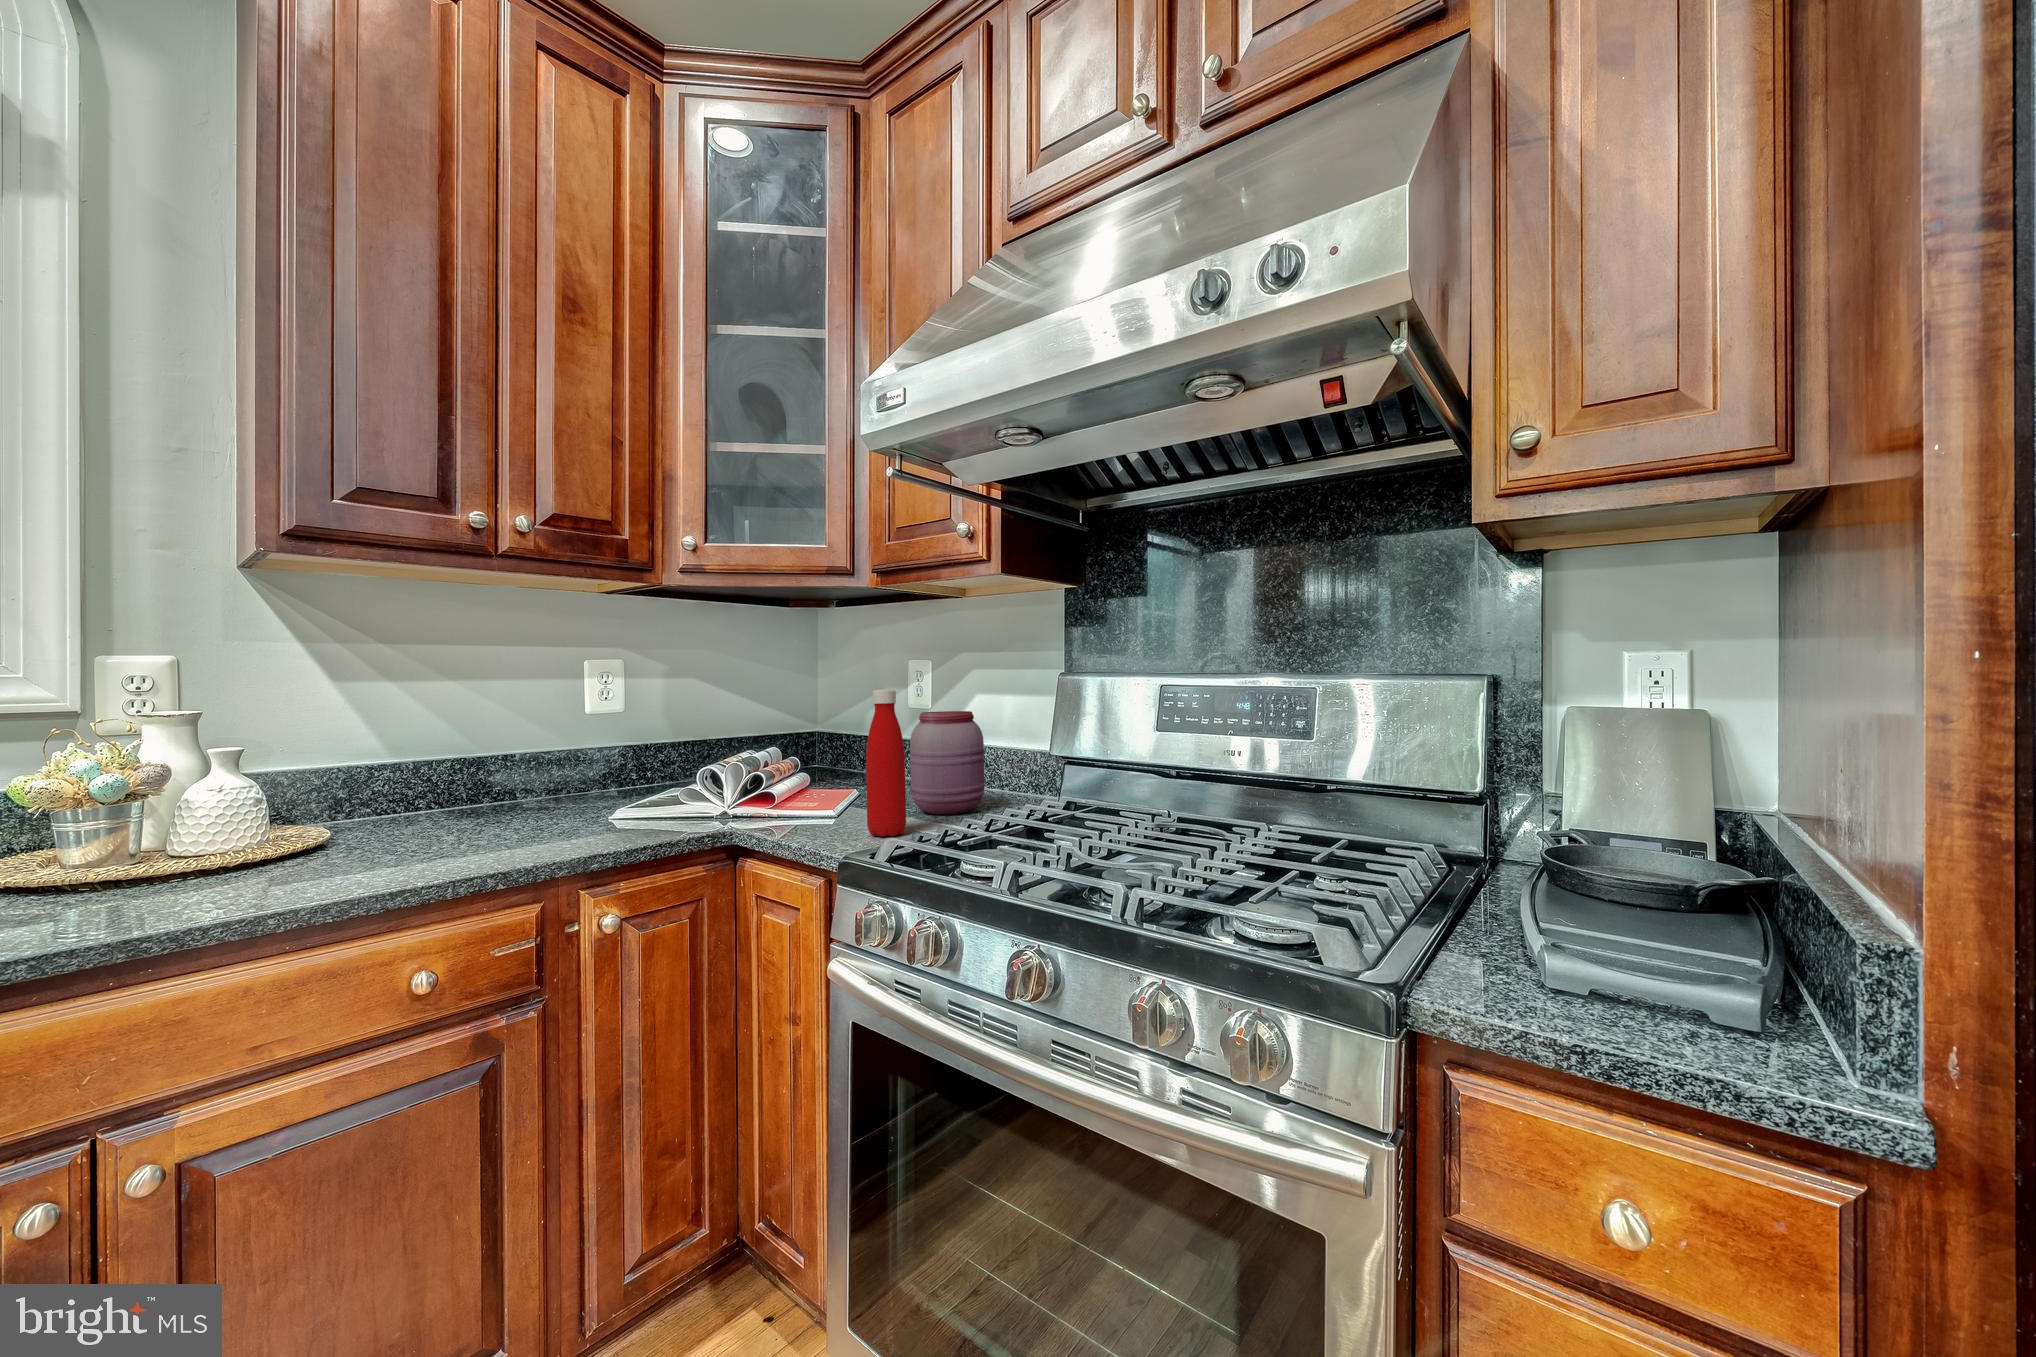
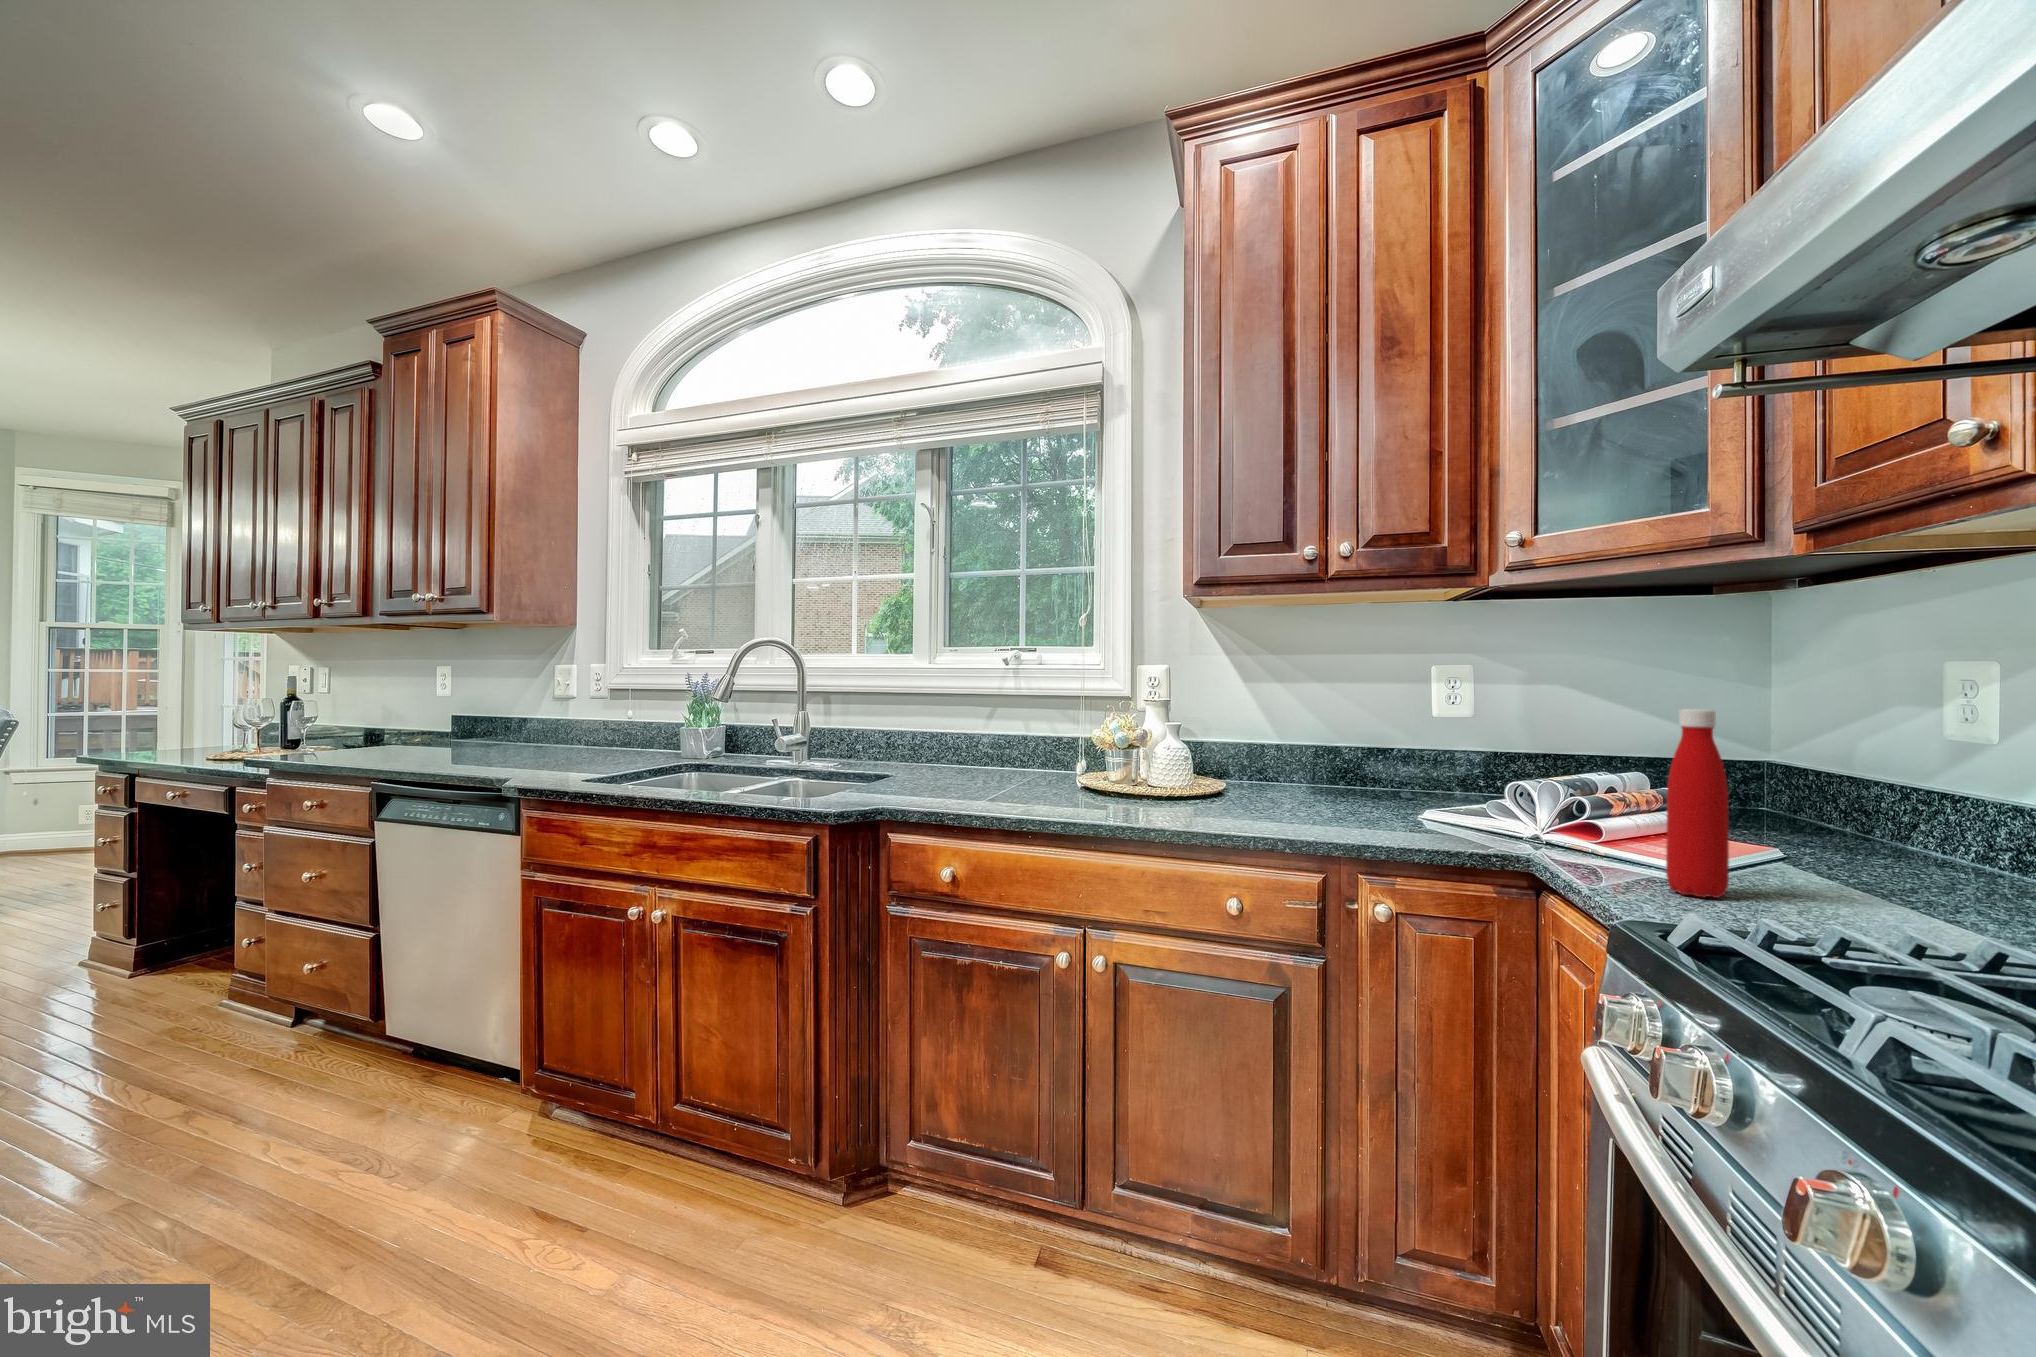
jar: present [910,711,984,814] -> none [1789,742,1935,894]

